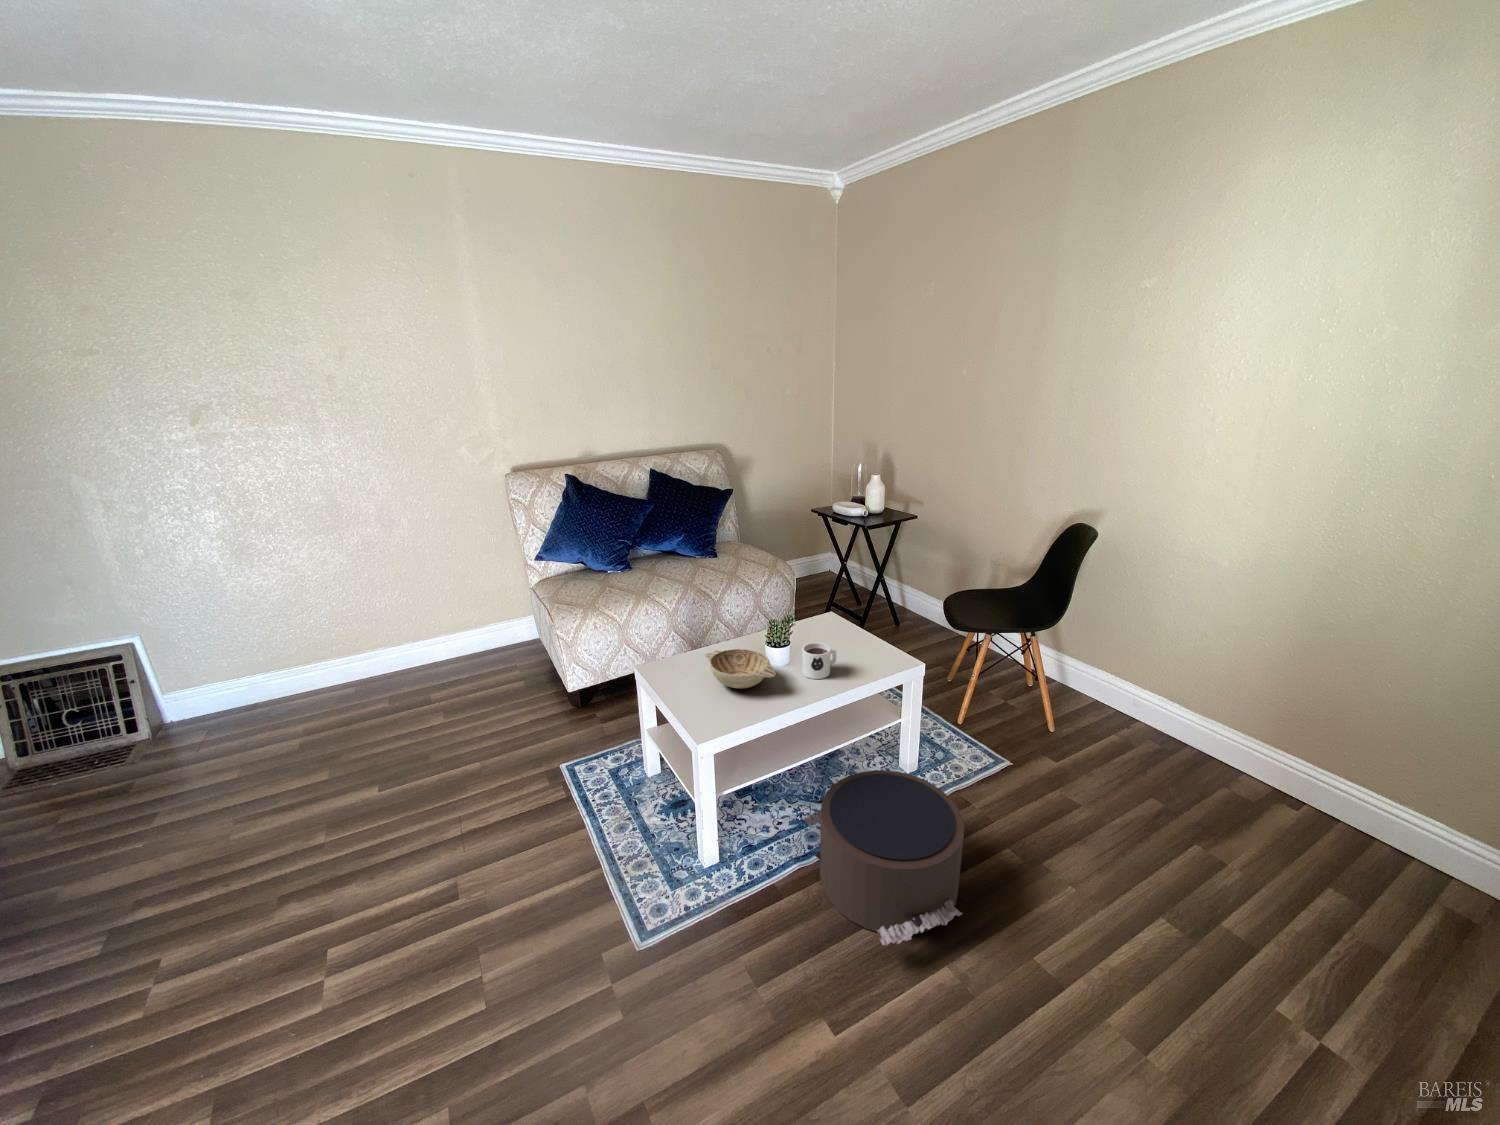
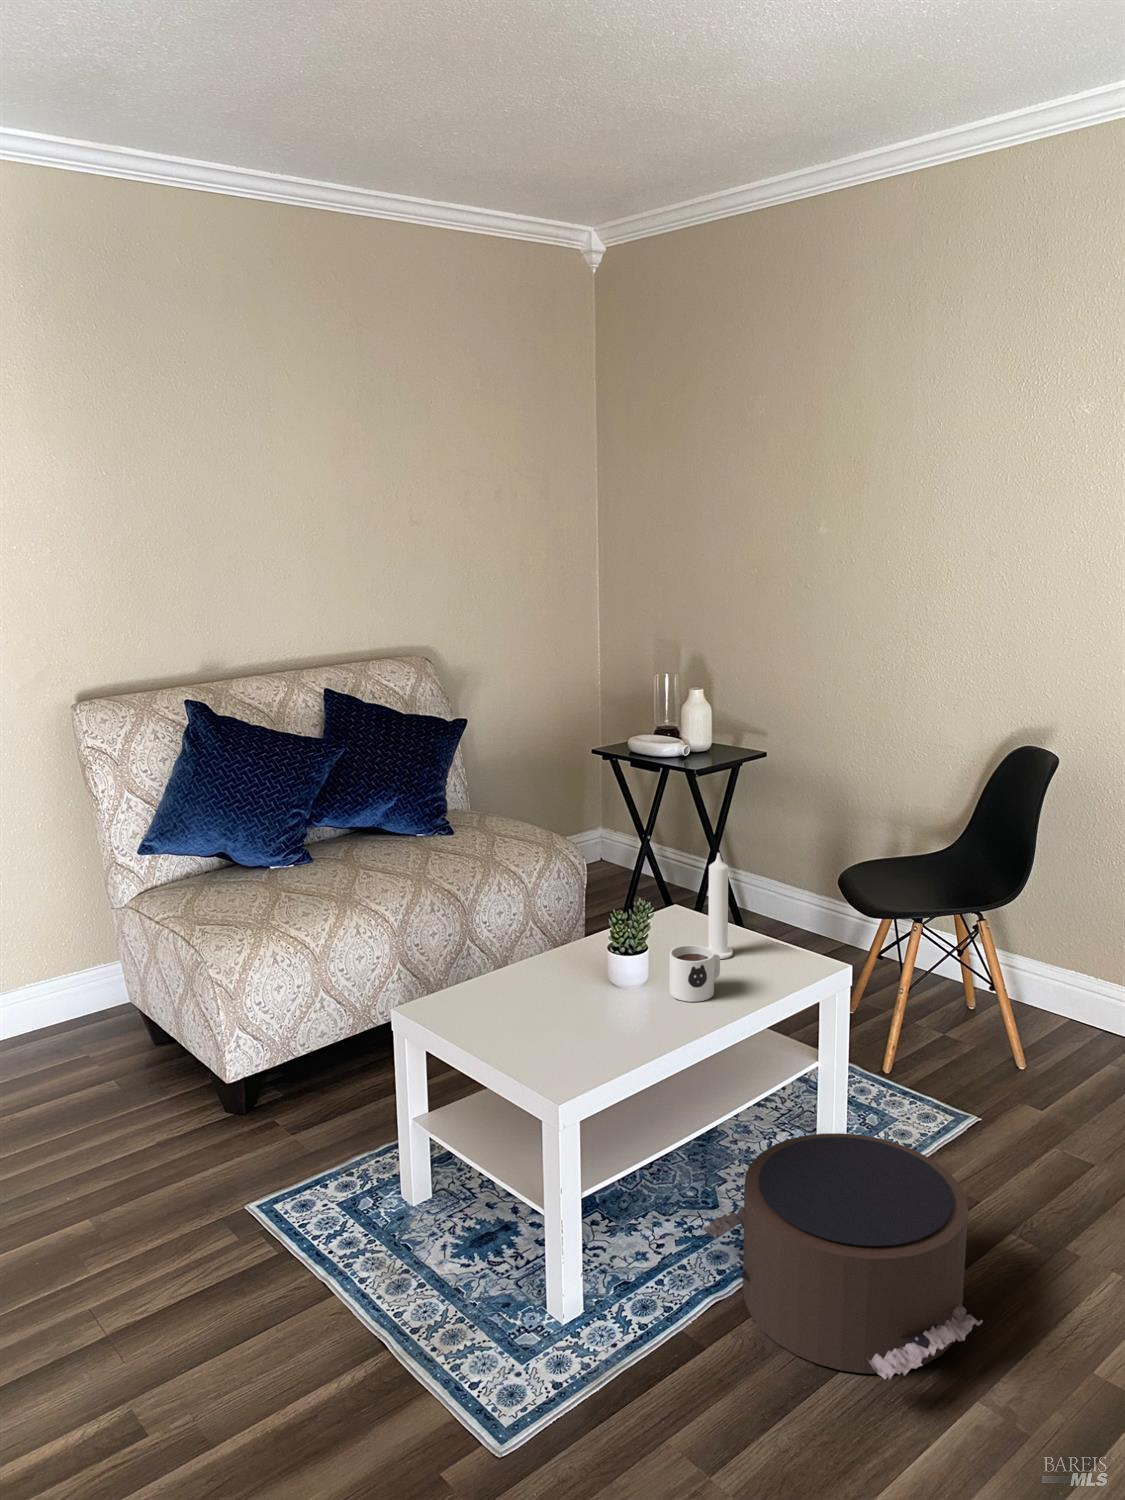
candle: none [835,585,854,650] -> present [707,853,733,959]
decorative bowl: present [704,649,776,688] -> none [514,964,643,1025]

